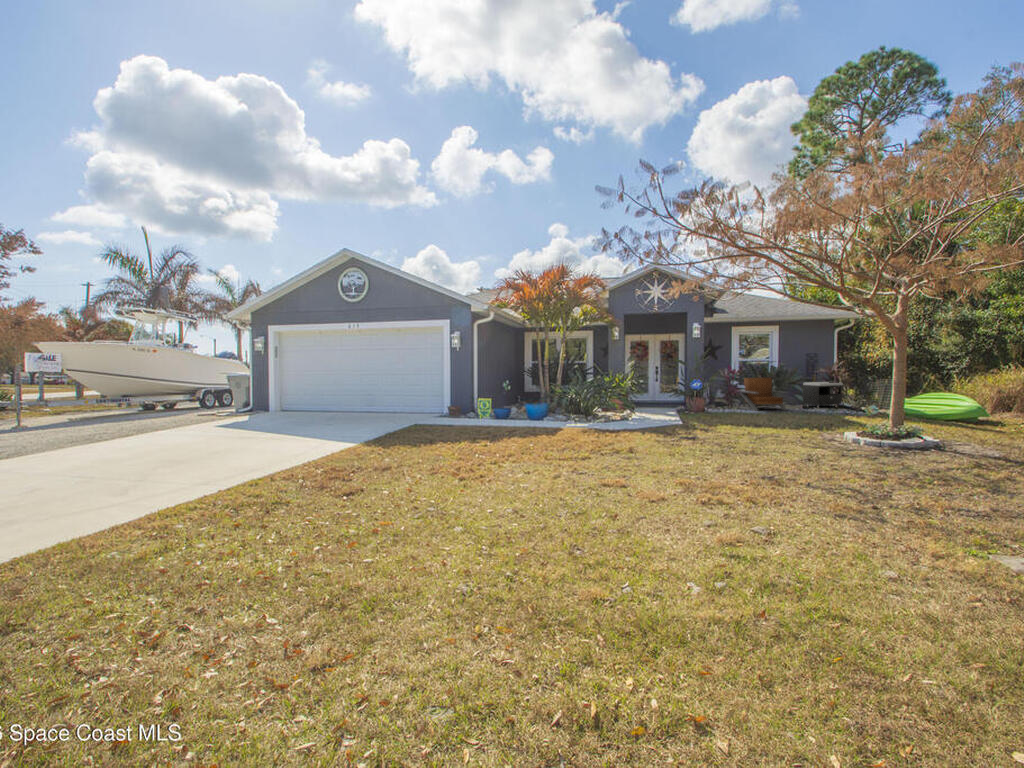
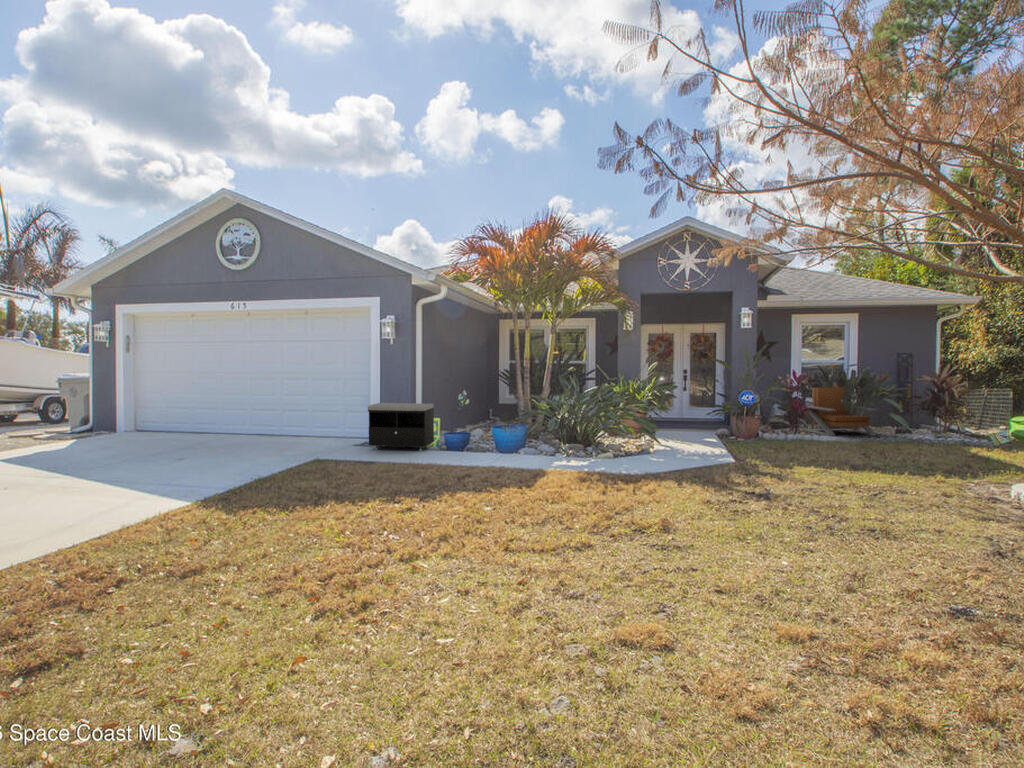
storage bench: present [803,382,843,407] -> present [368,403,434,451]

